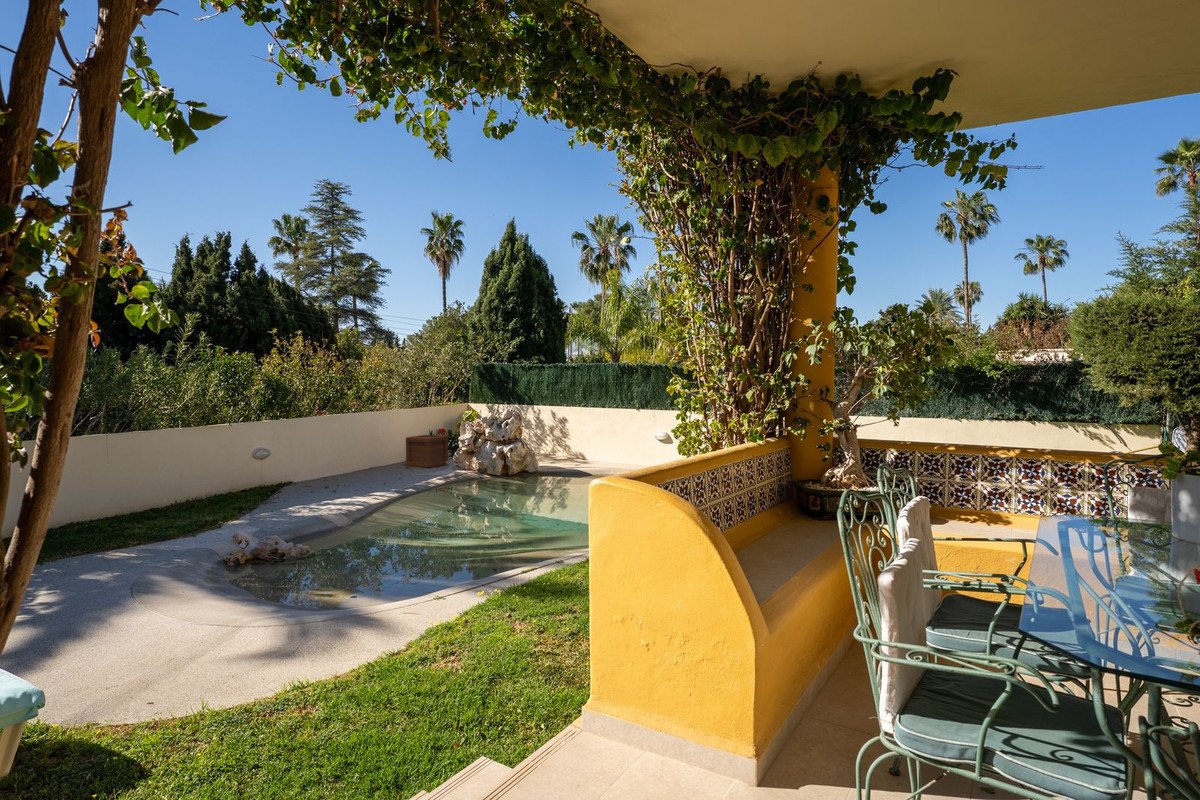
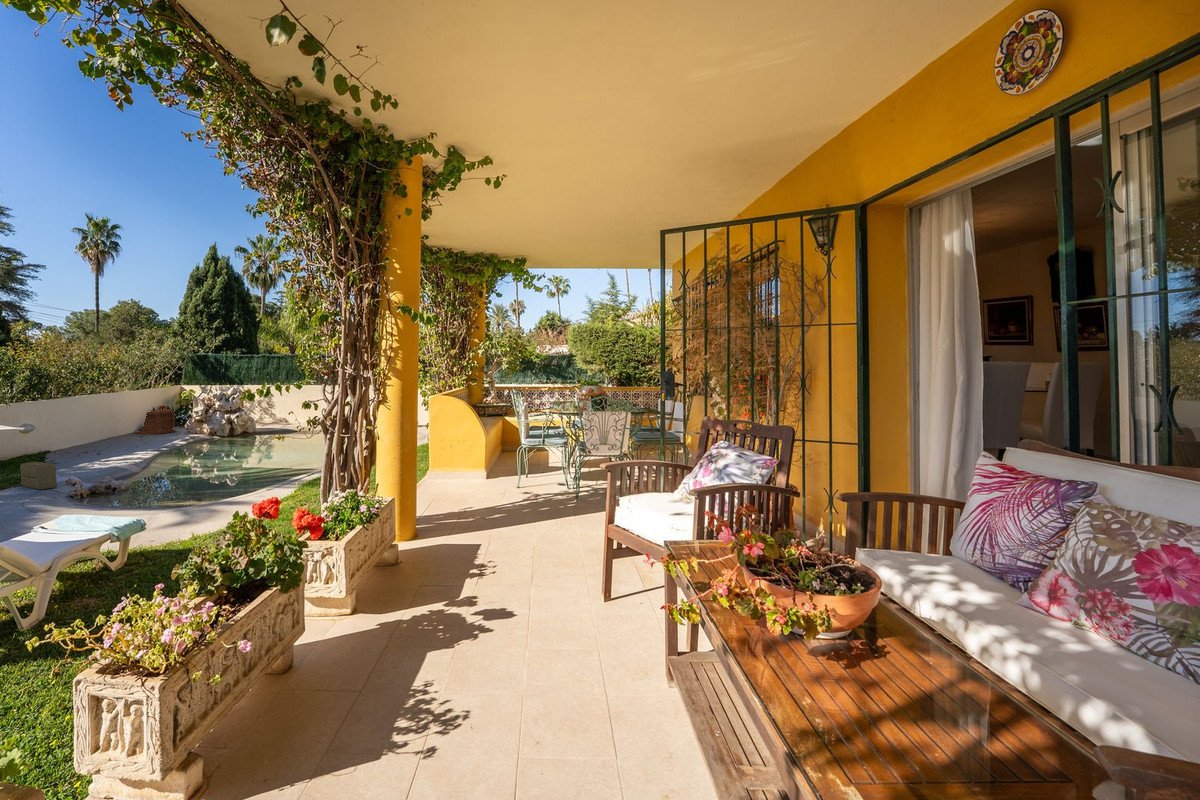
pouf: none [144,560,176,622] -> present [20,462,57,489]

